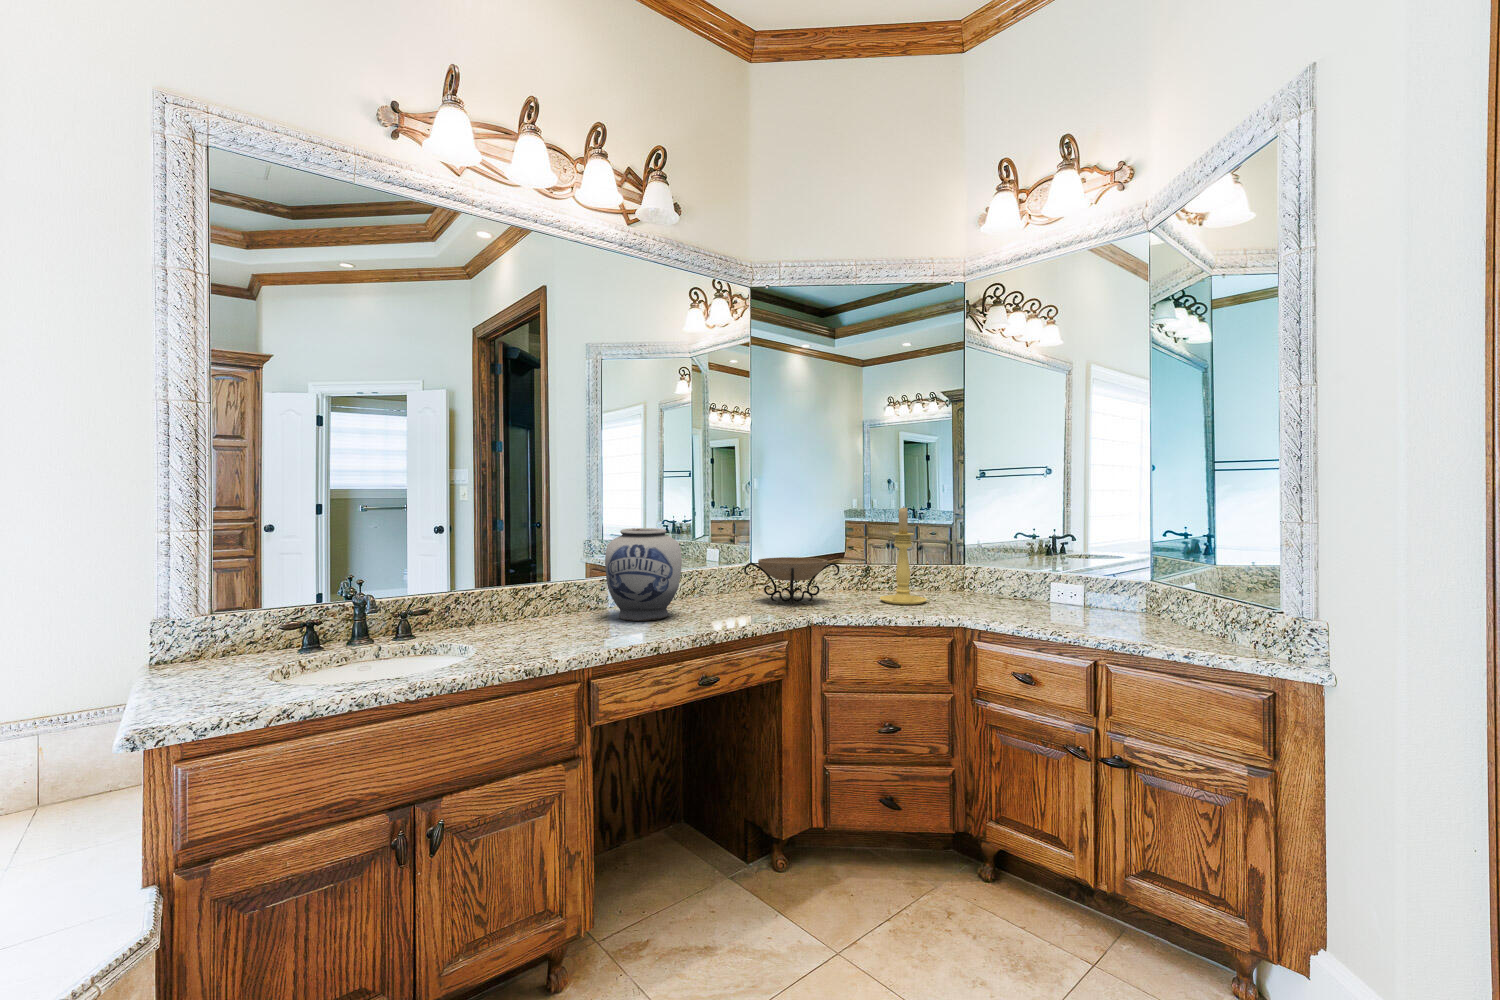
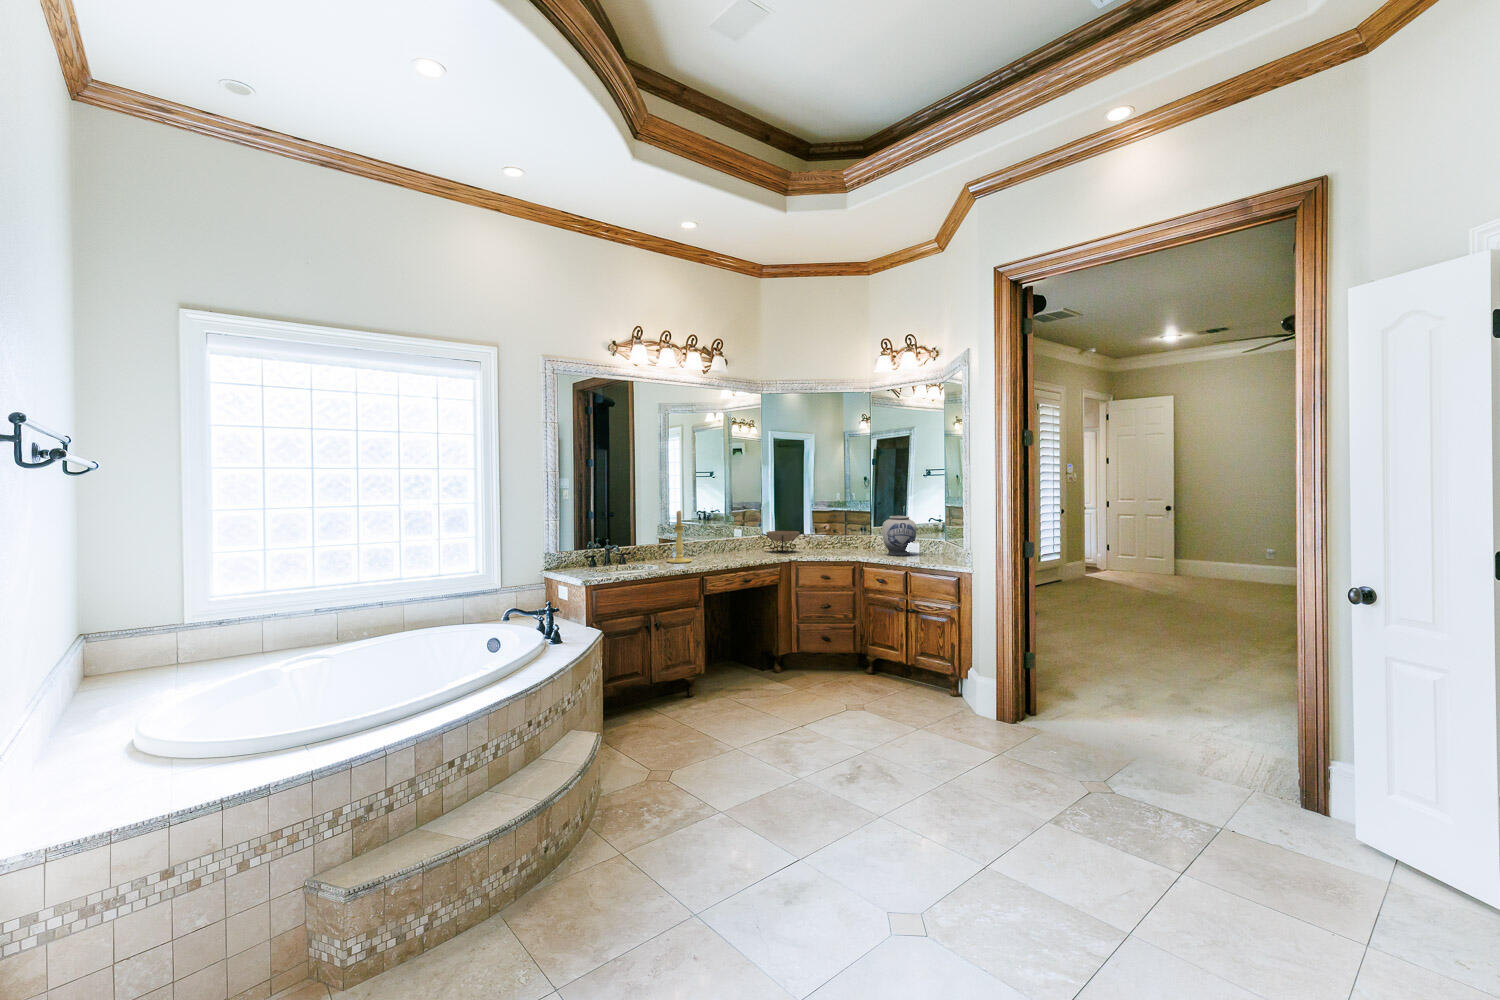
candle holder: present [880,506,927,605] -> present [667,511,692,563]
vase: present [605,528,682,621] -> present [882,516,916,556]

